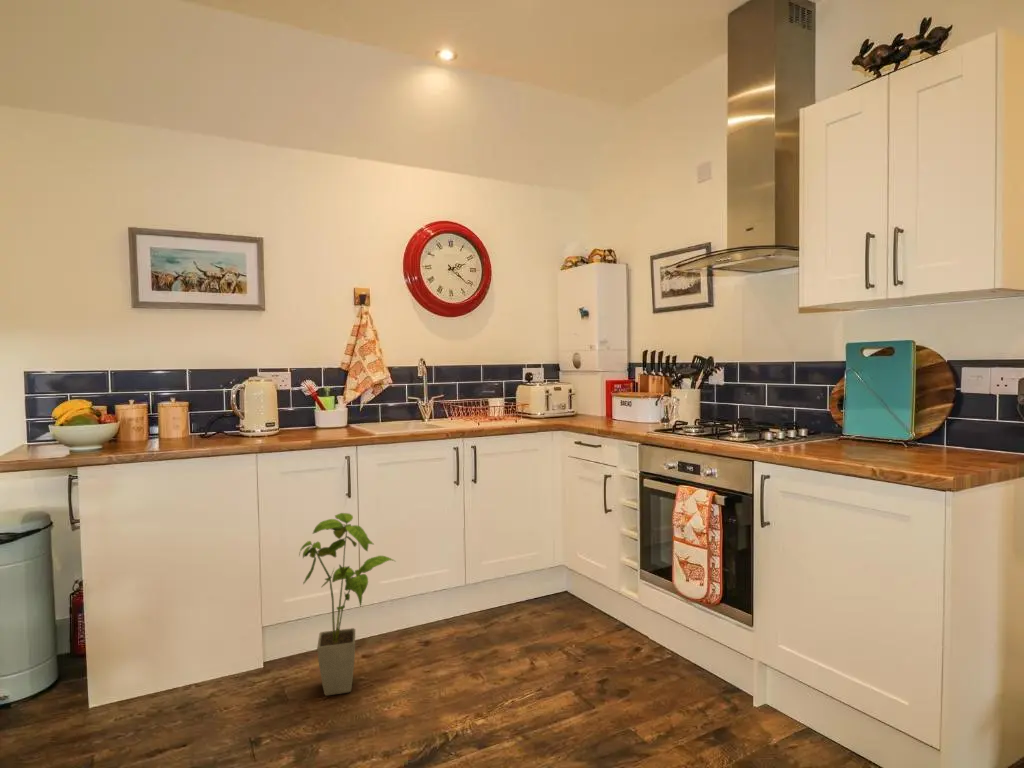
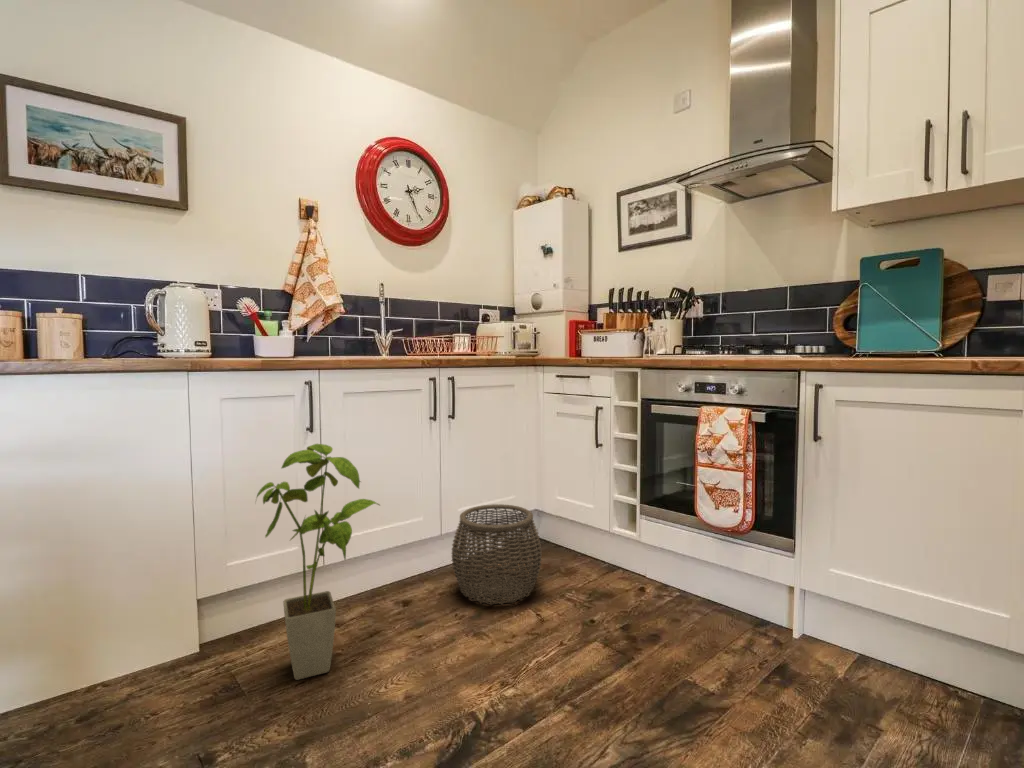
woven basket: none [466,561,546,652] -> present [452,504,542,605]

